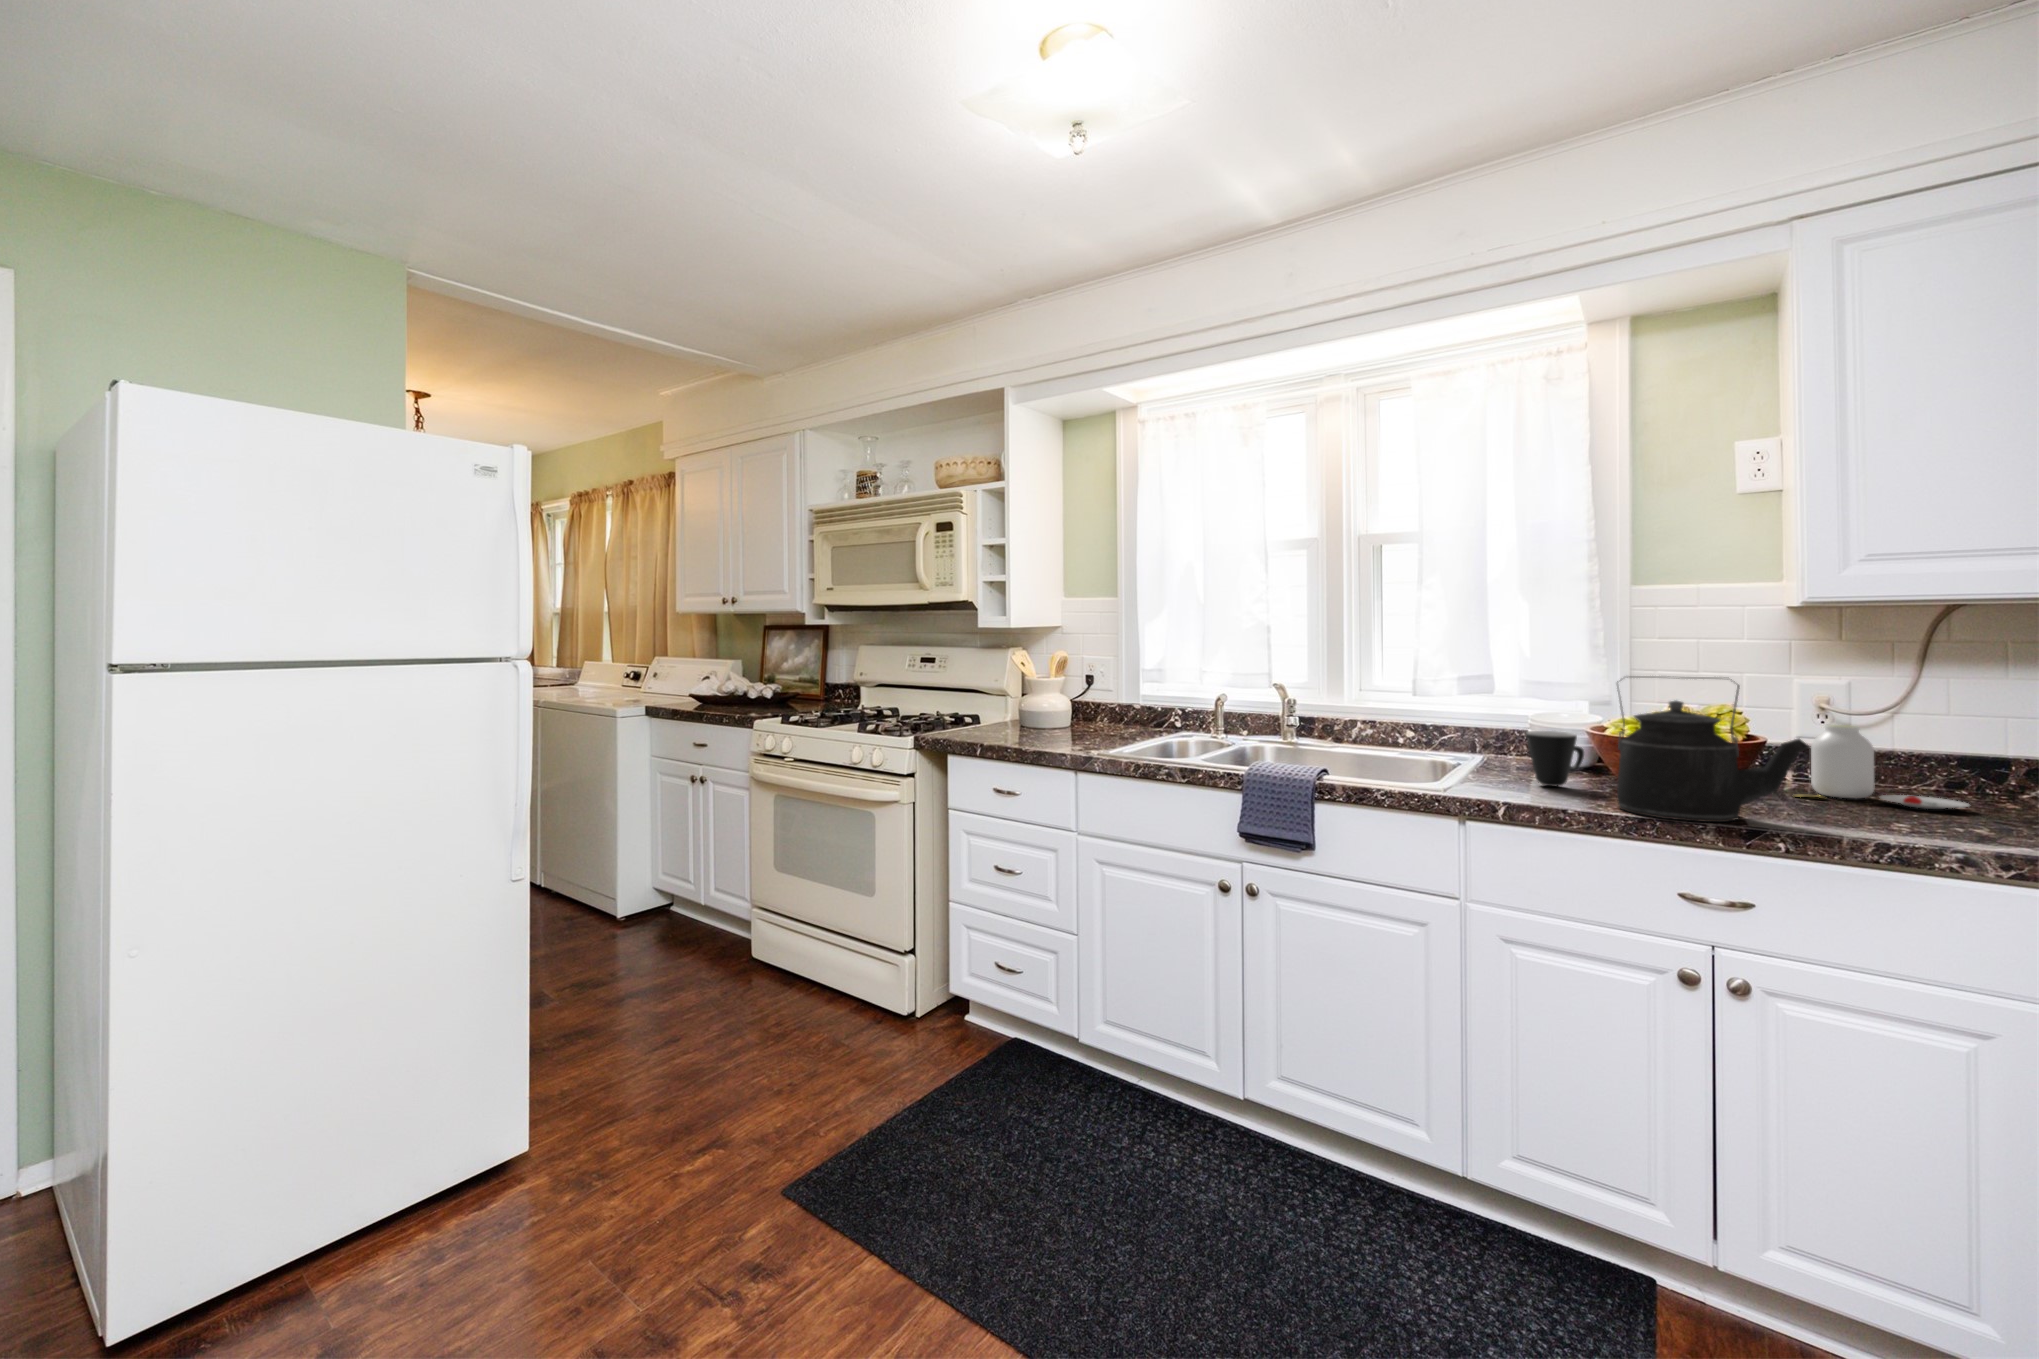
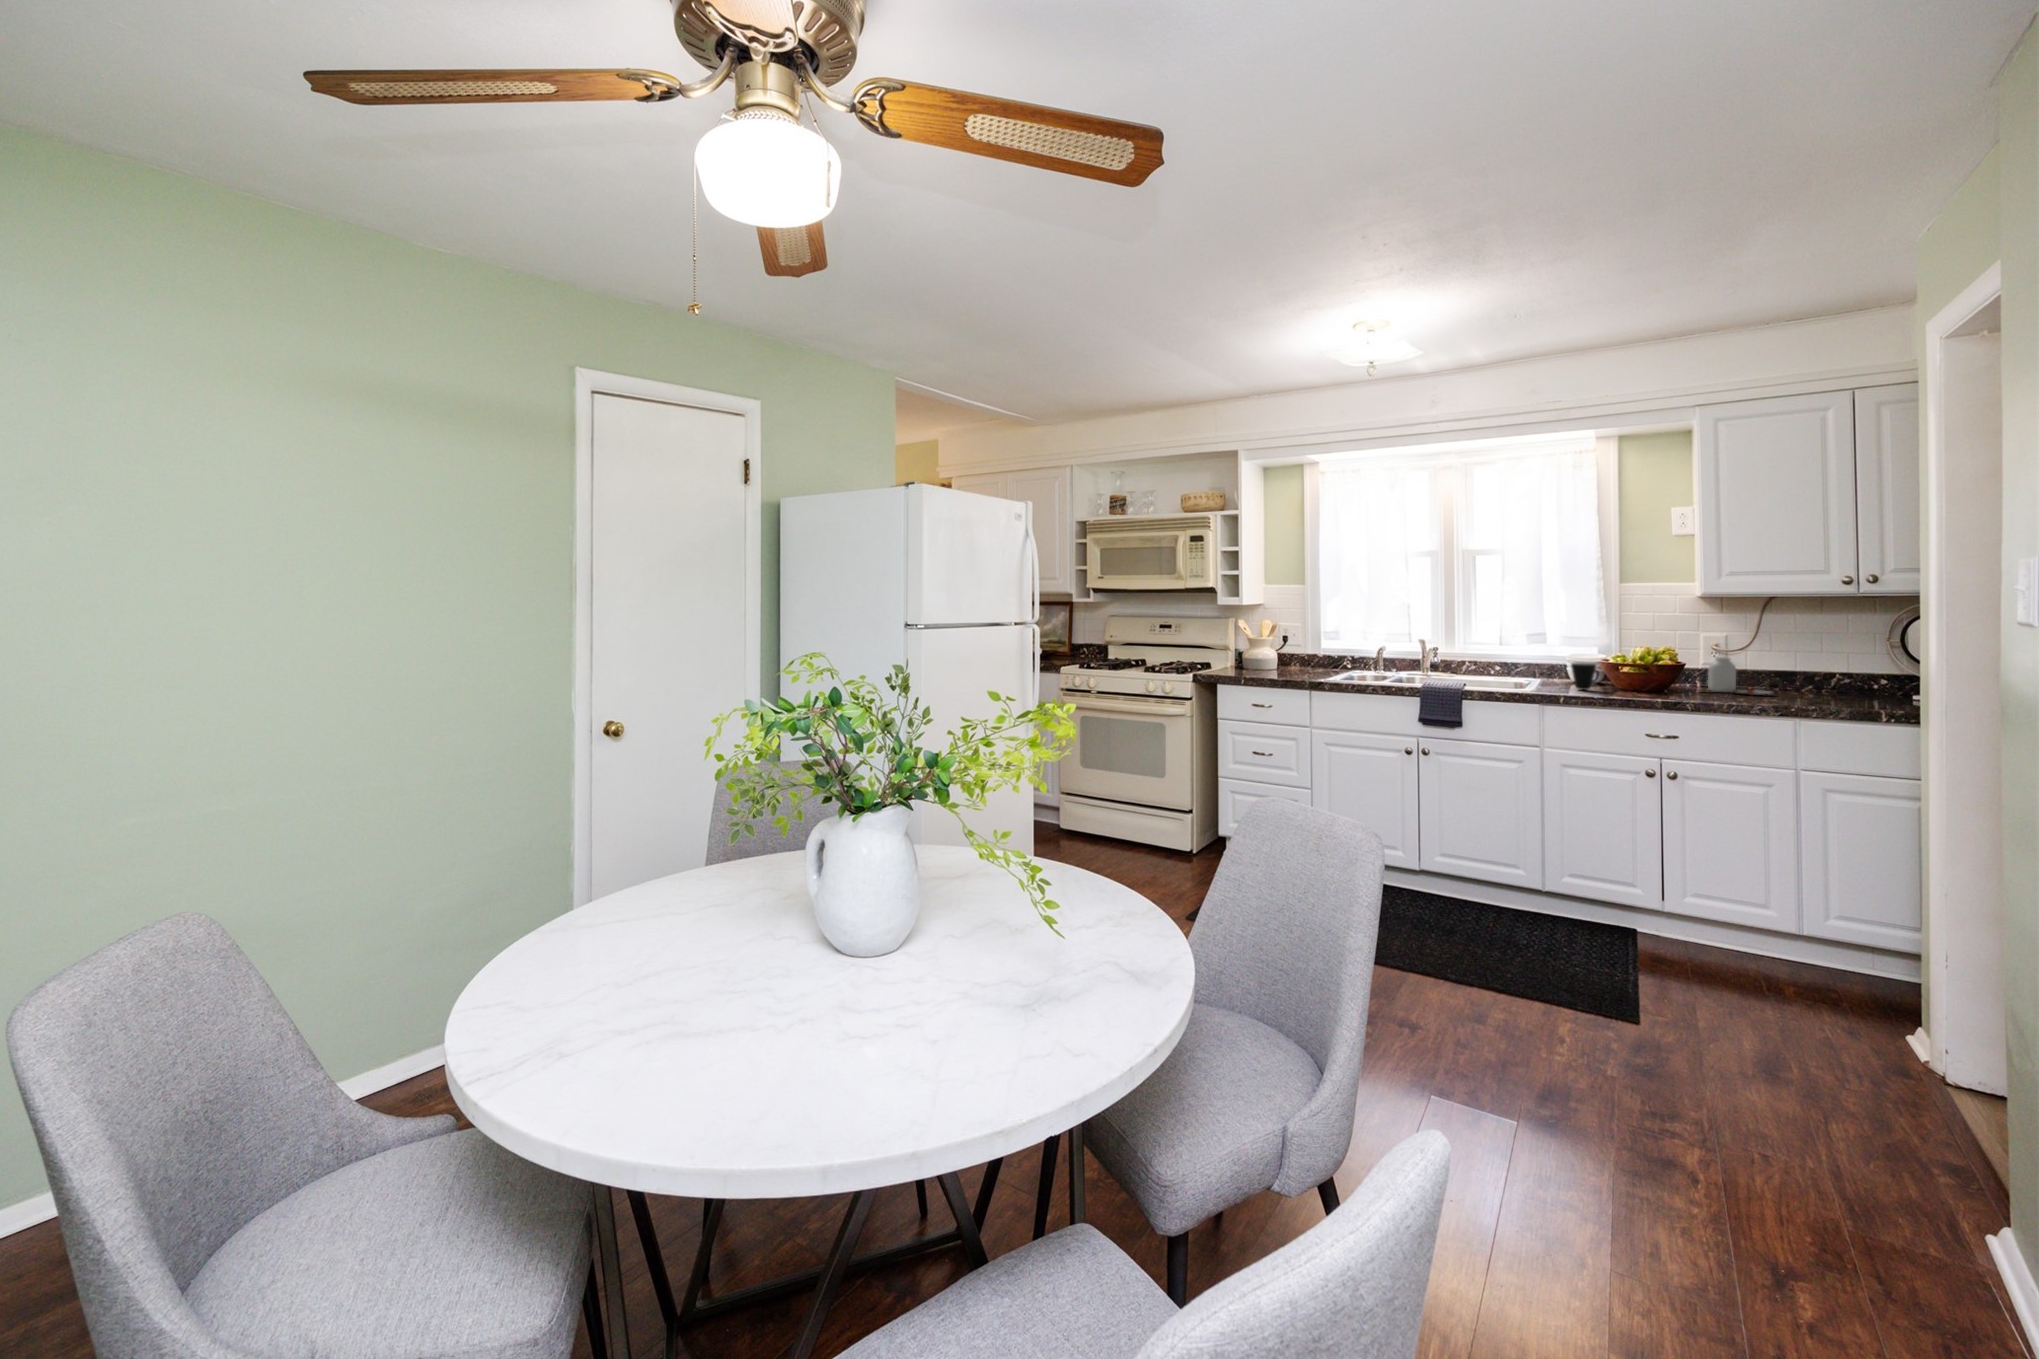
kettle: present [1617,676,1811,822] -> none [1615,634,1700,699]

